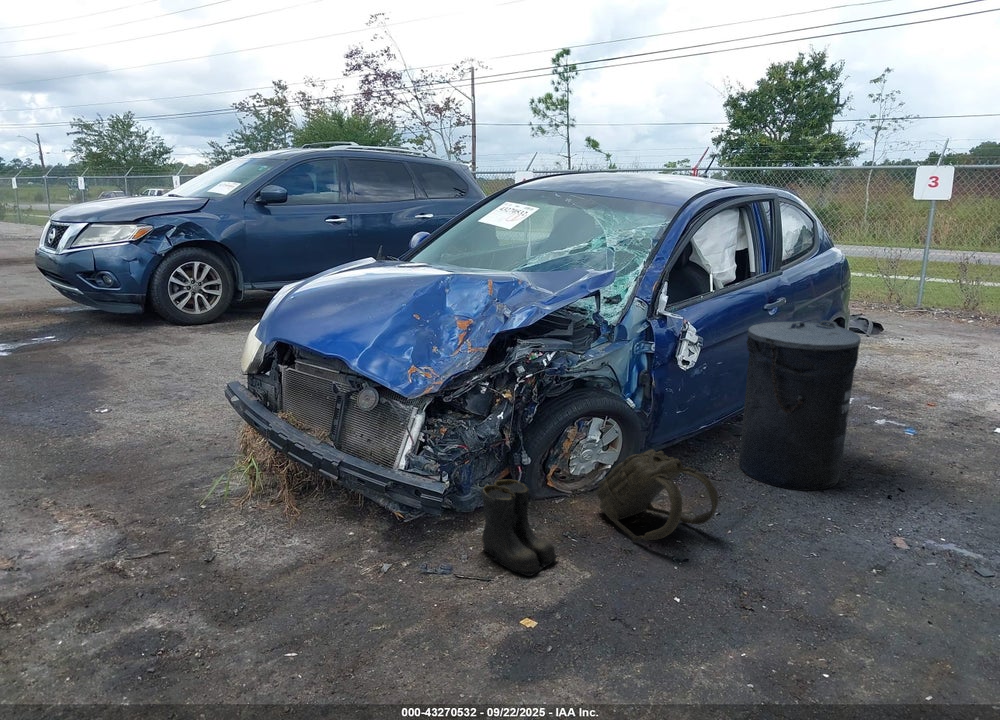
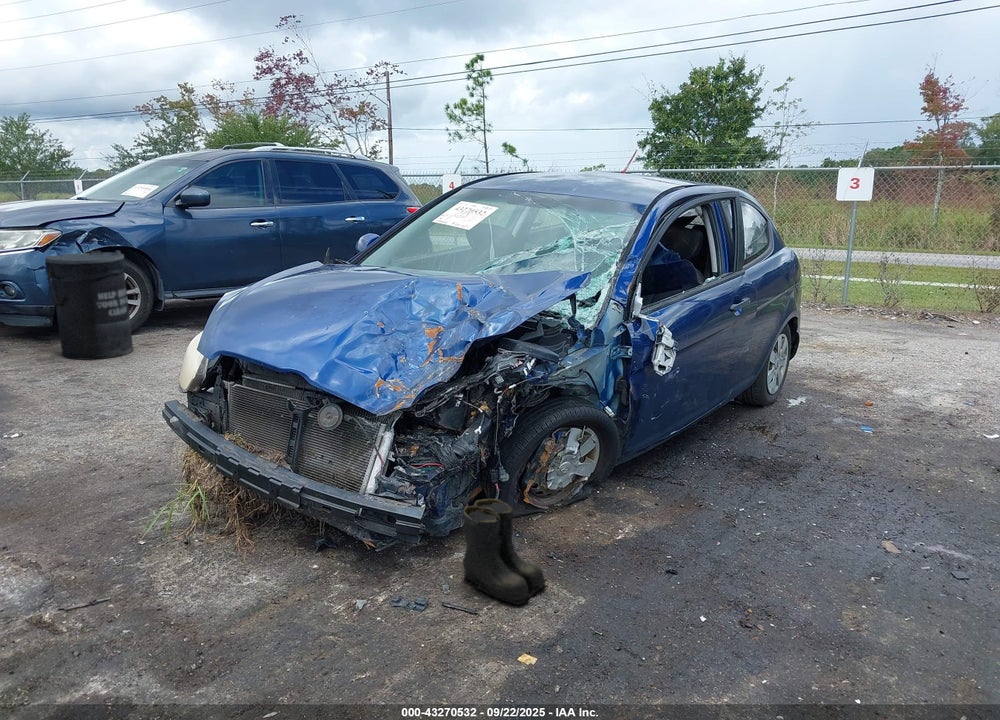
trash can: present [739,320,861,491] -> present [45,251,133,360]
backpack: present [595,449,718,542] -> none [576,459,707,560]

